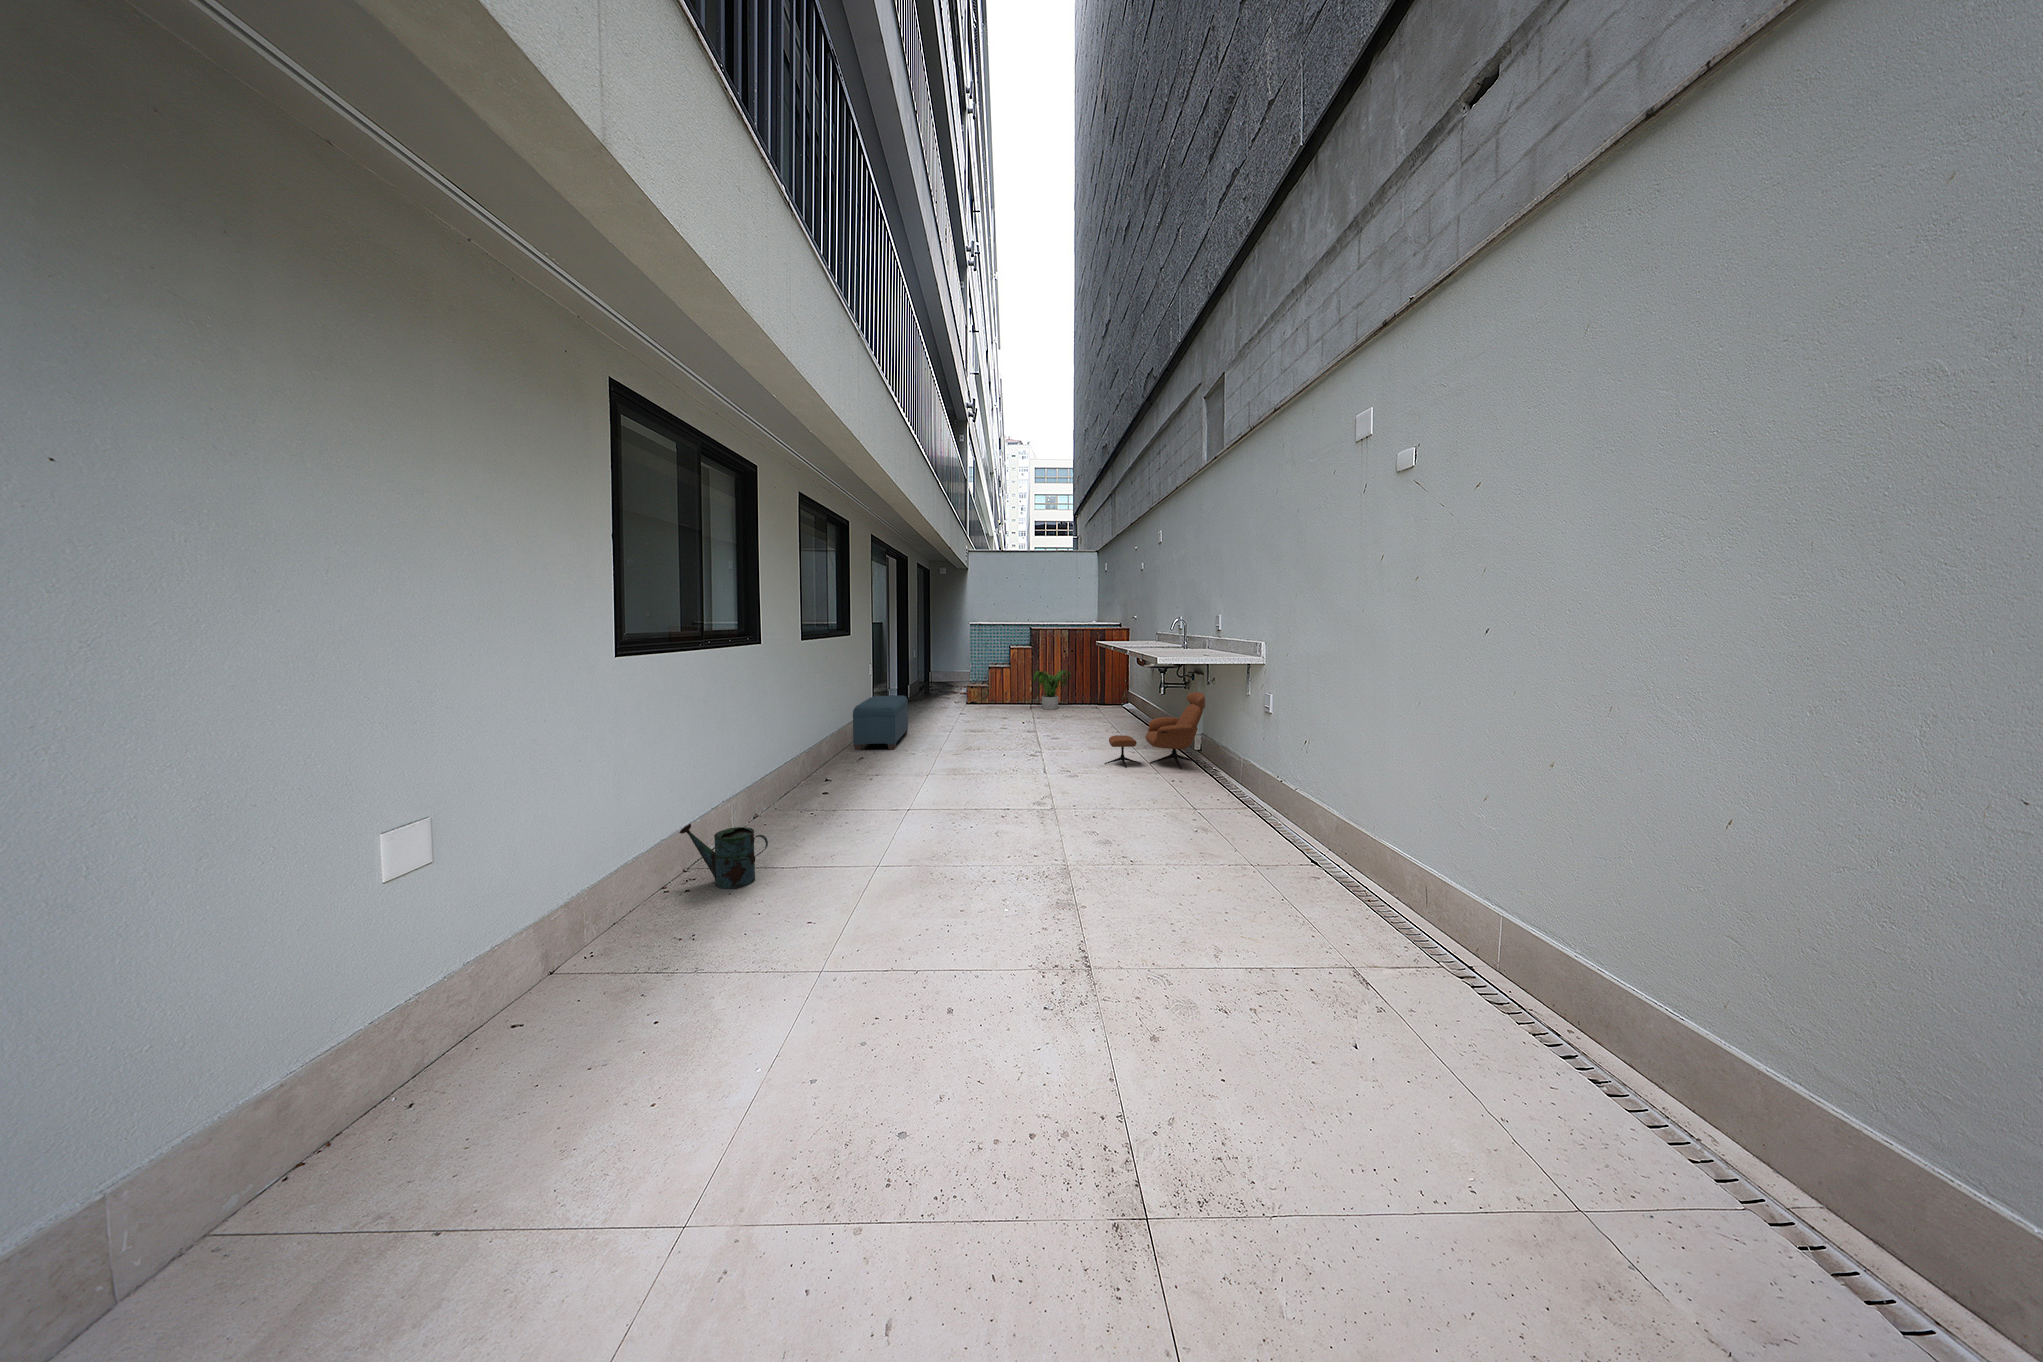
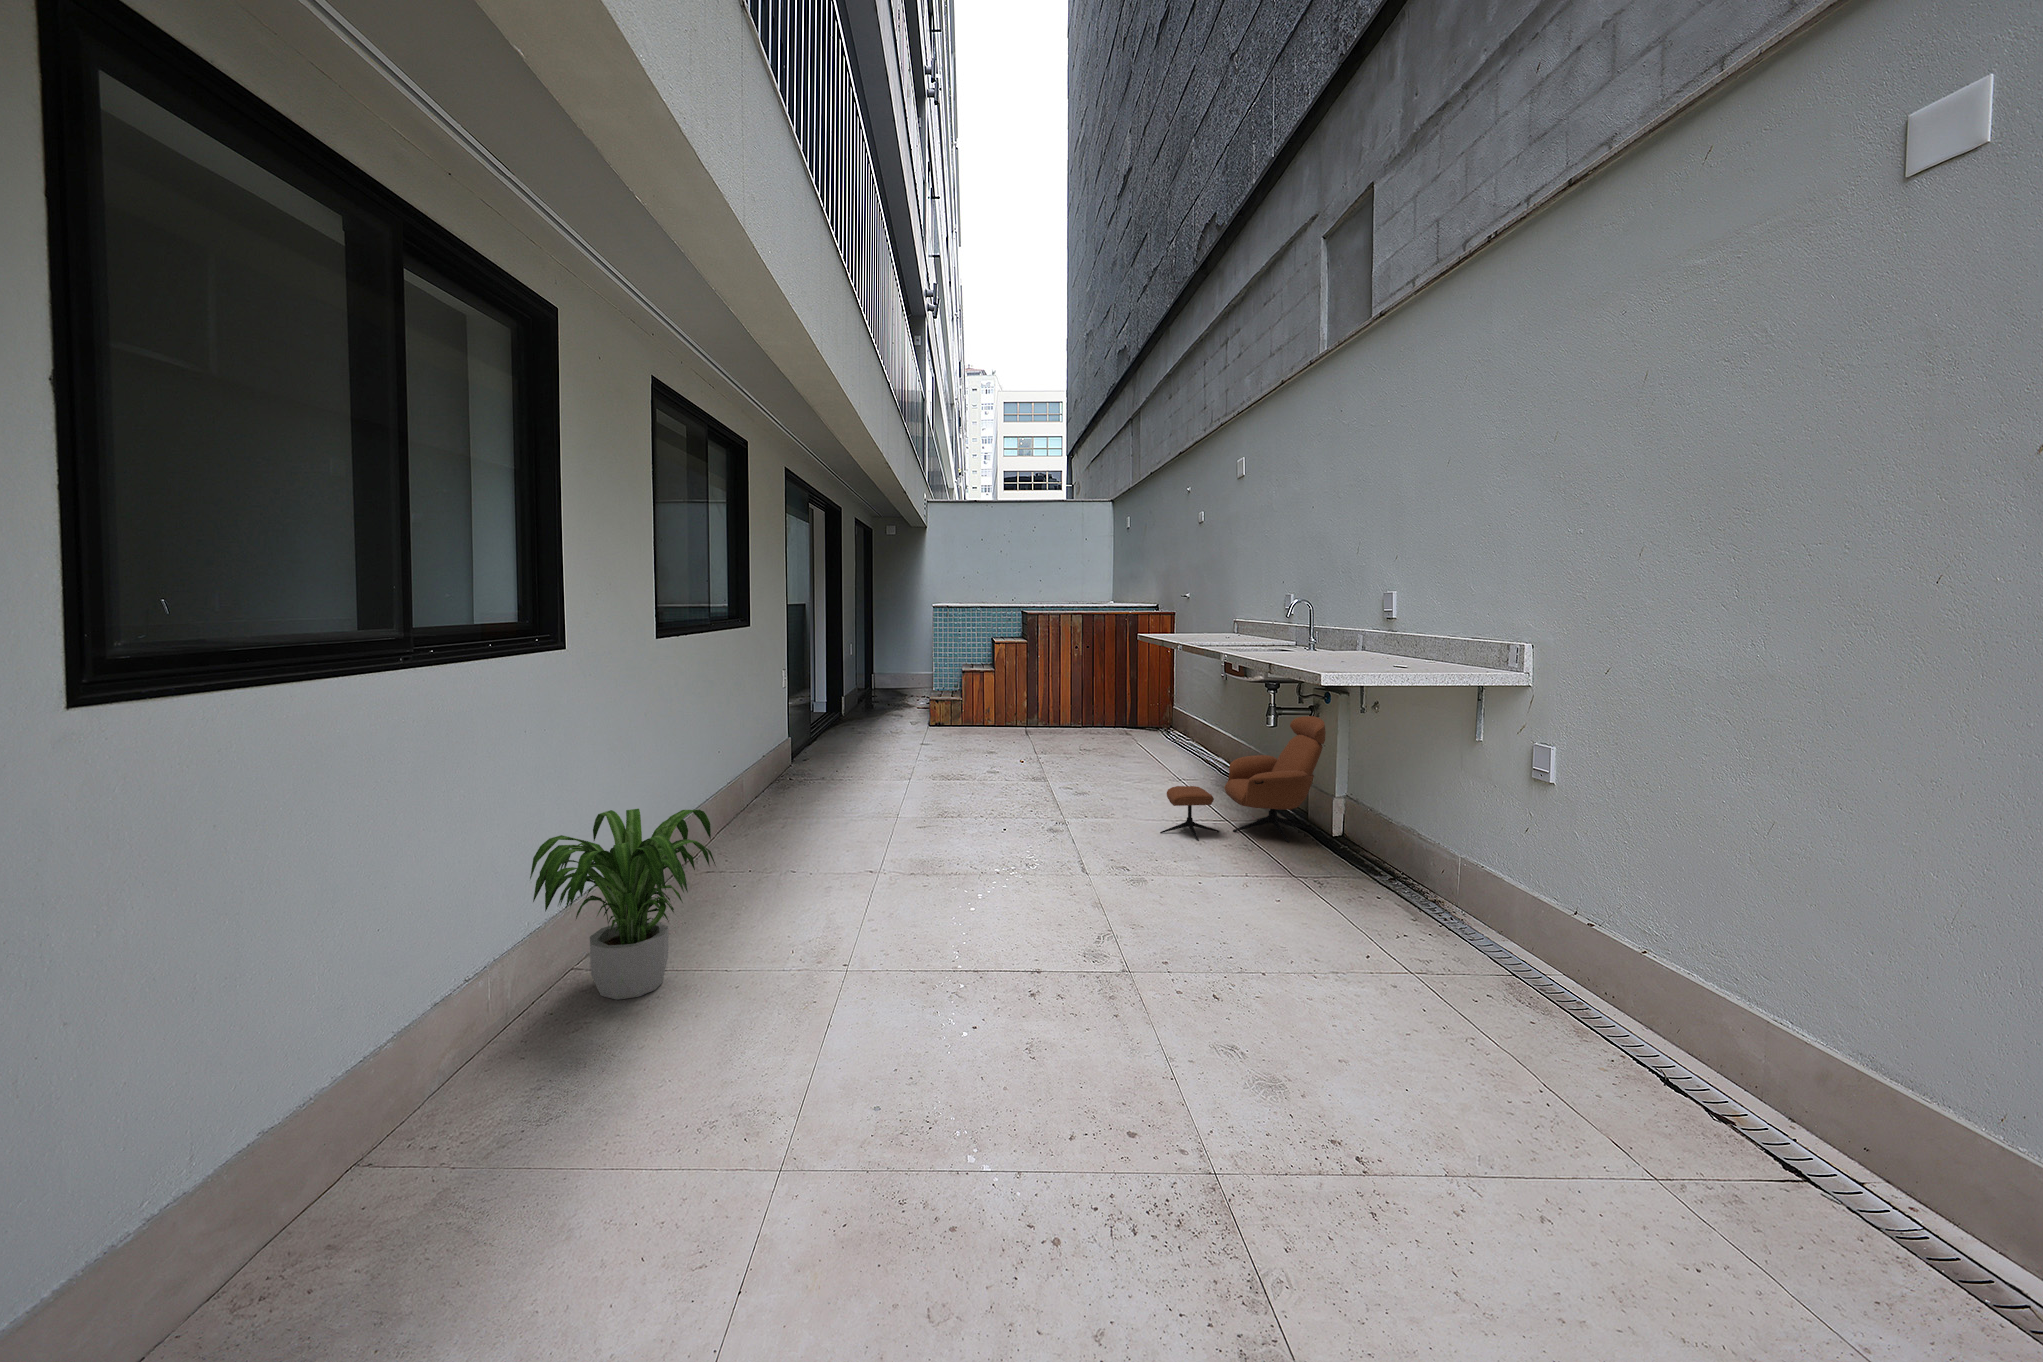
potted plant: present [1033,670,1071,710] -> present [530,809,715,1000]
bench: present [853,696,908,750] -> none [756,718,843,807]
watering can: present [679,824,768,889] -> none [376,1021,561,1161]

